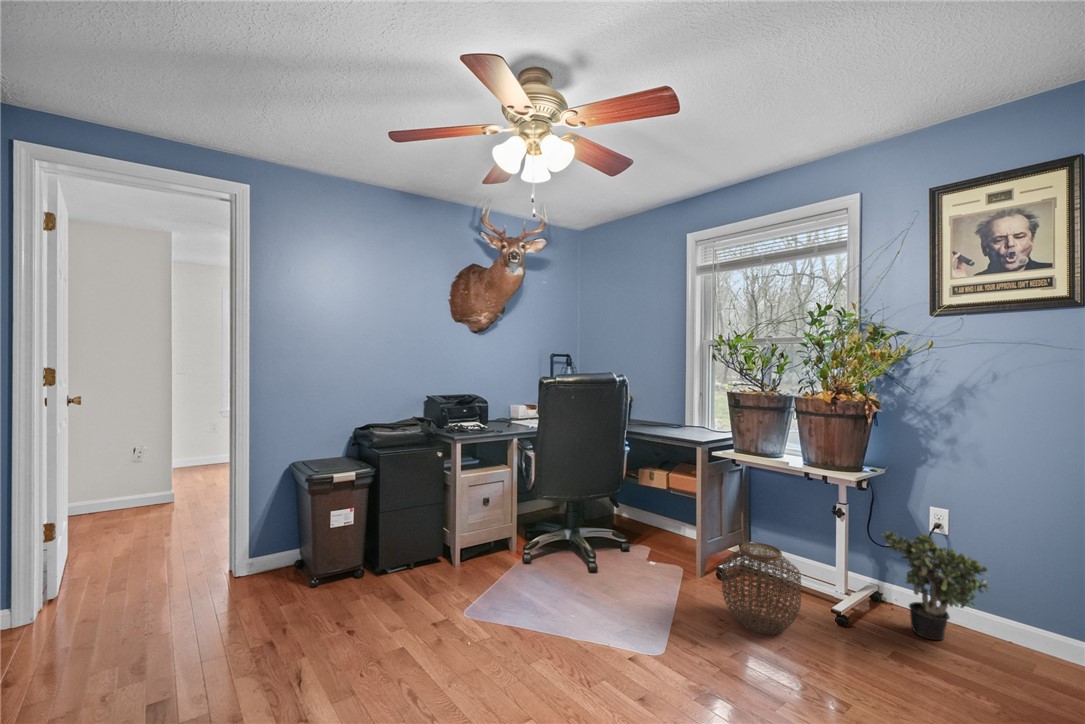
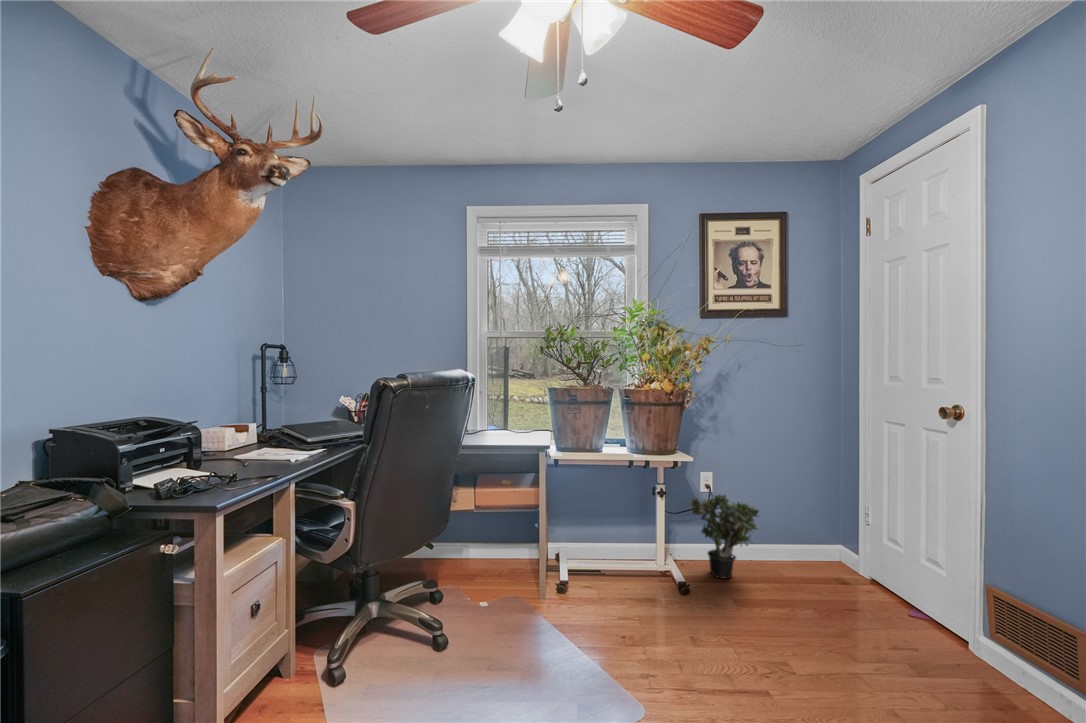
woven basket: present [722,543,801,635] -> none [609,539,685,634]

